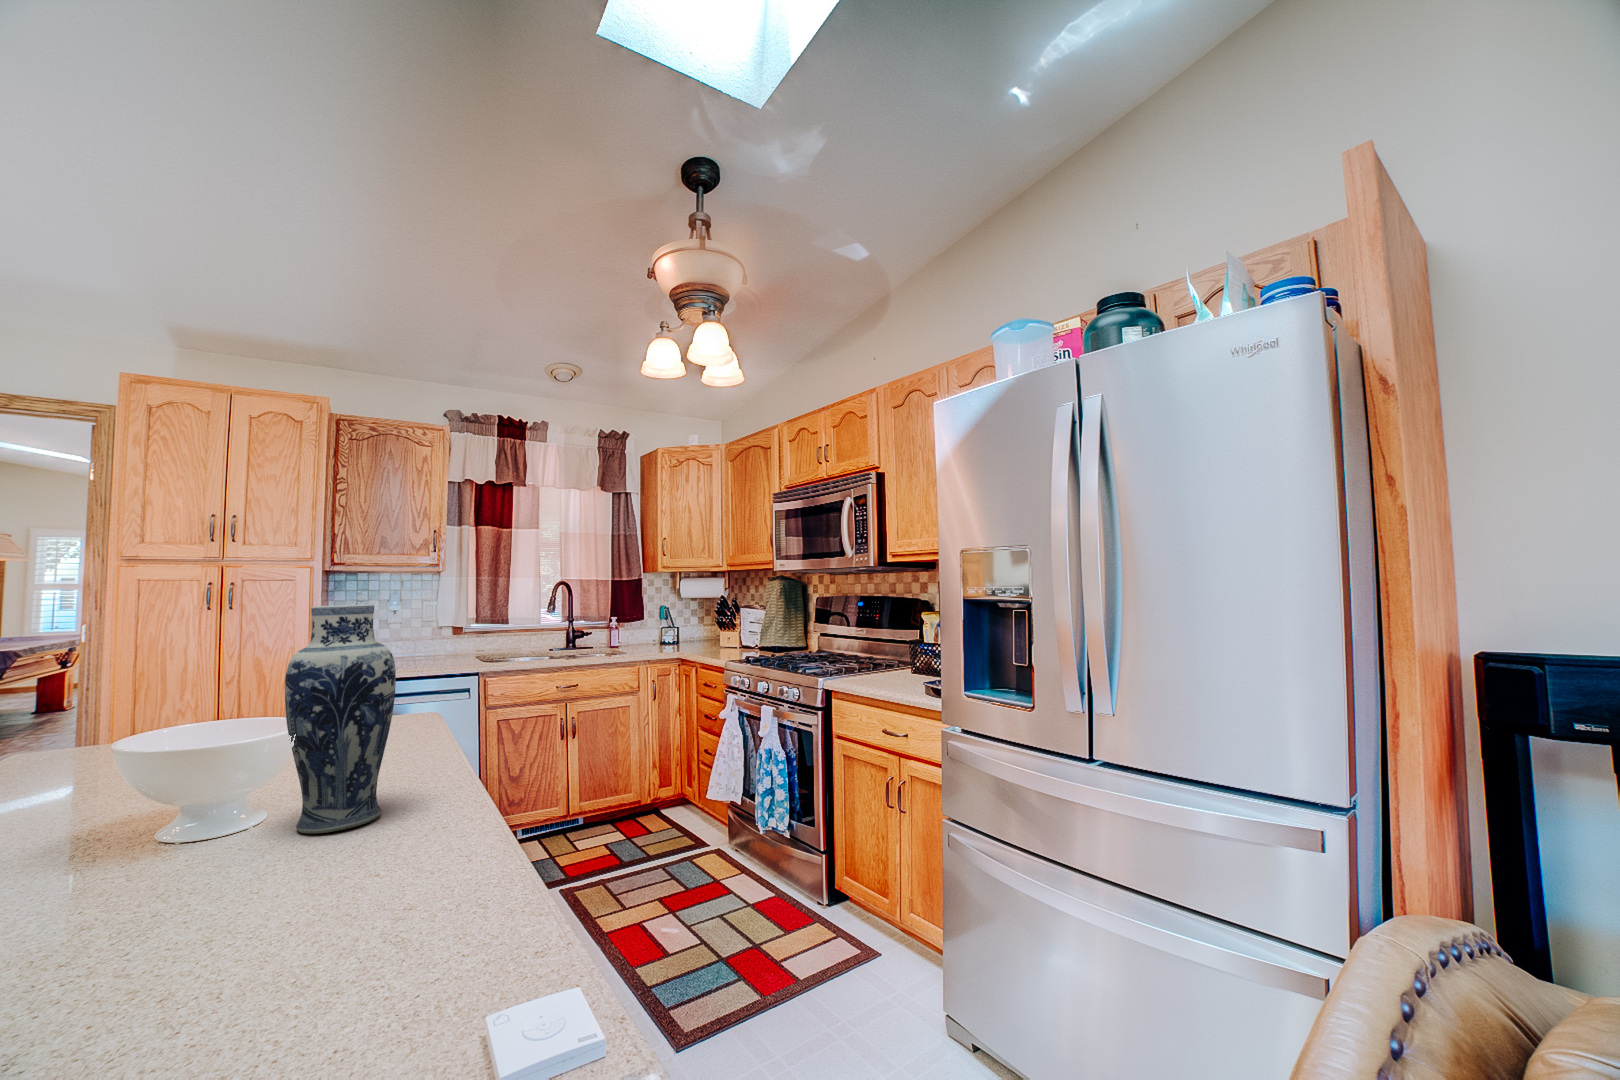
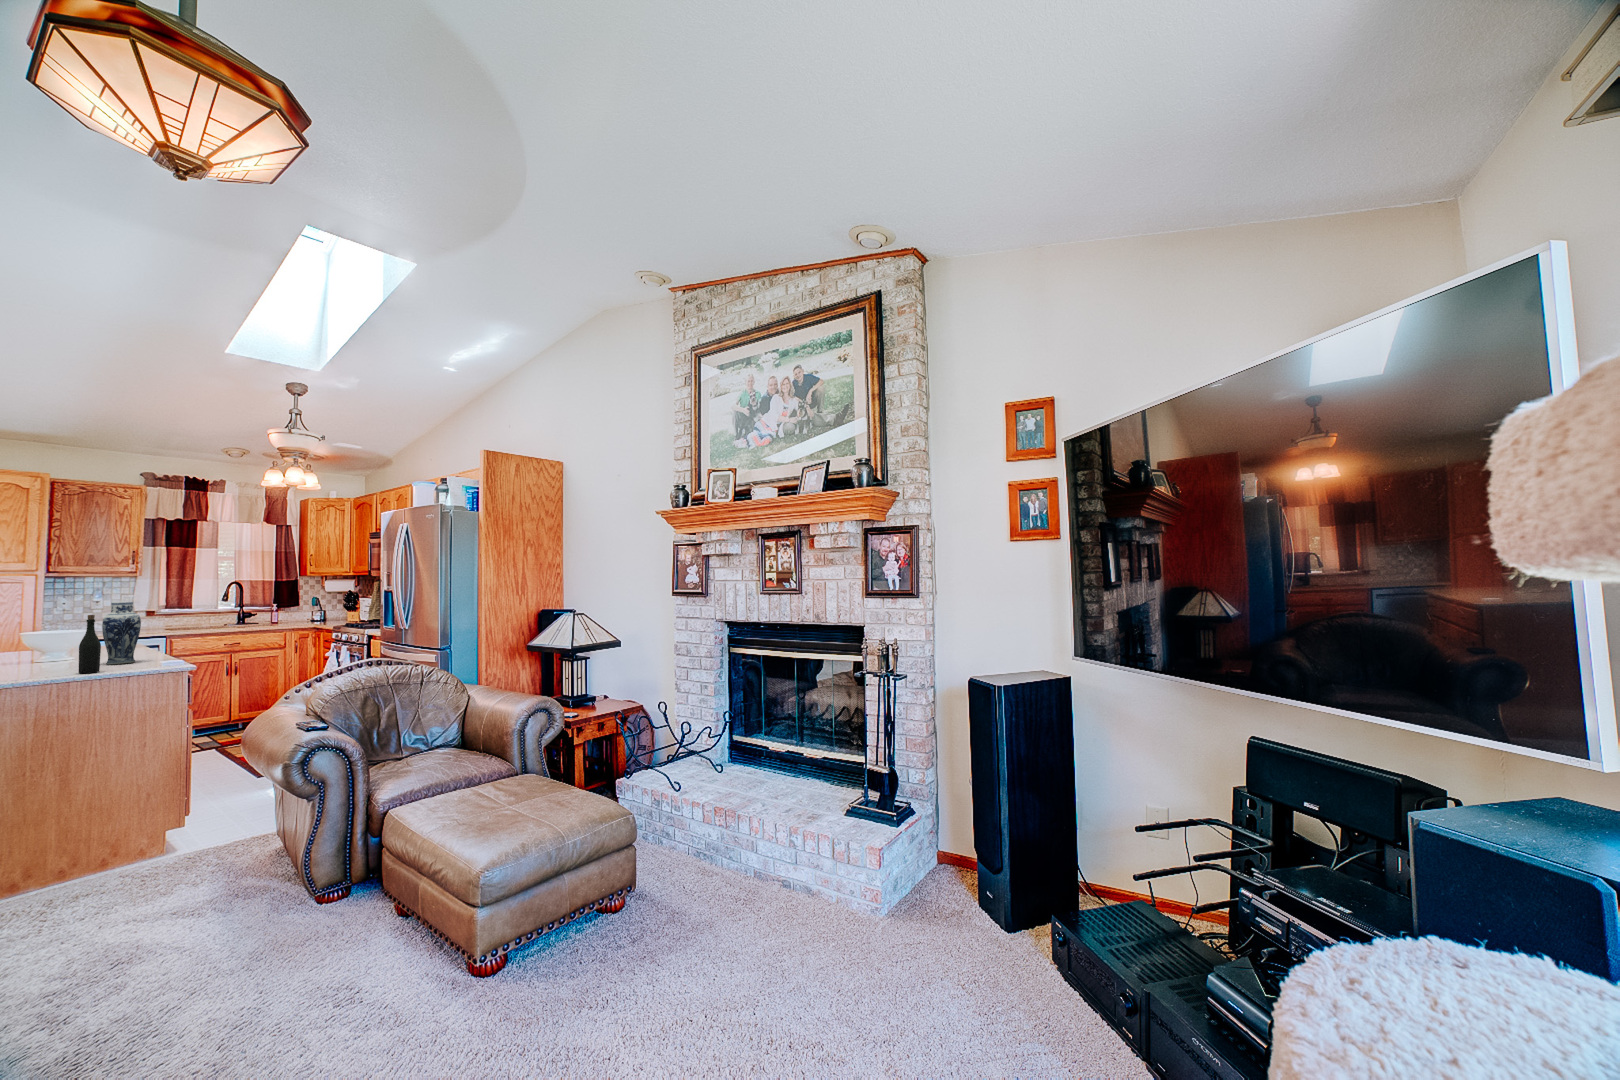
bottle: none [110,661,211,967] -> present [79,615,101,674]

